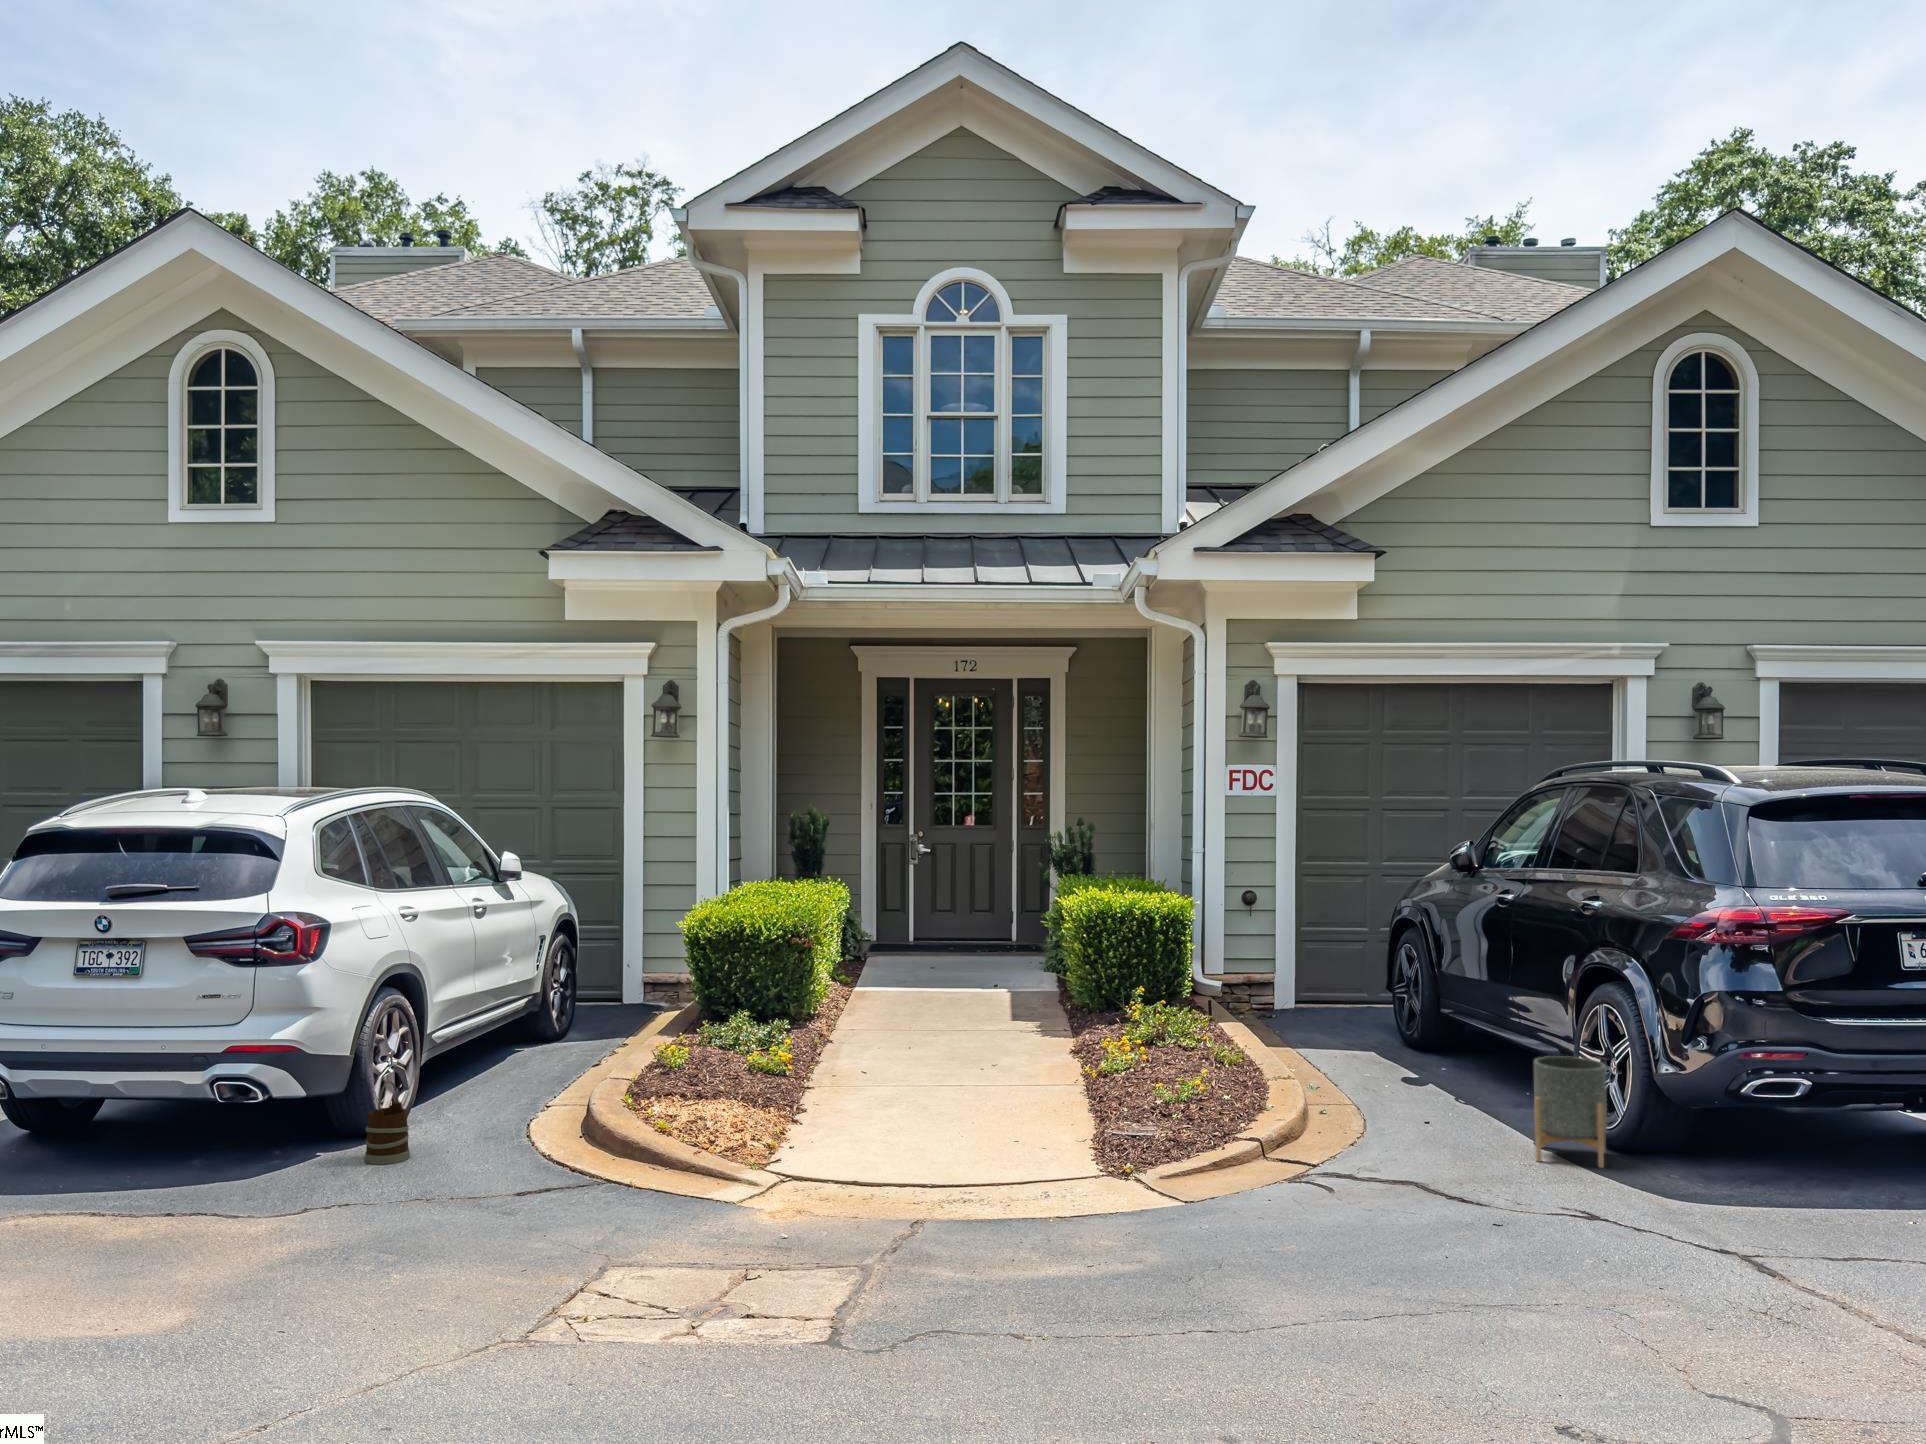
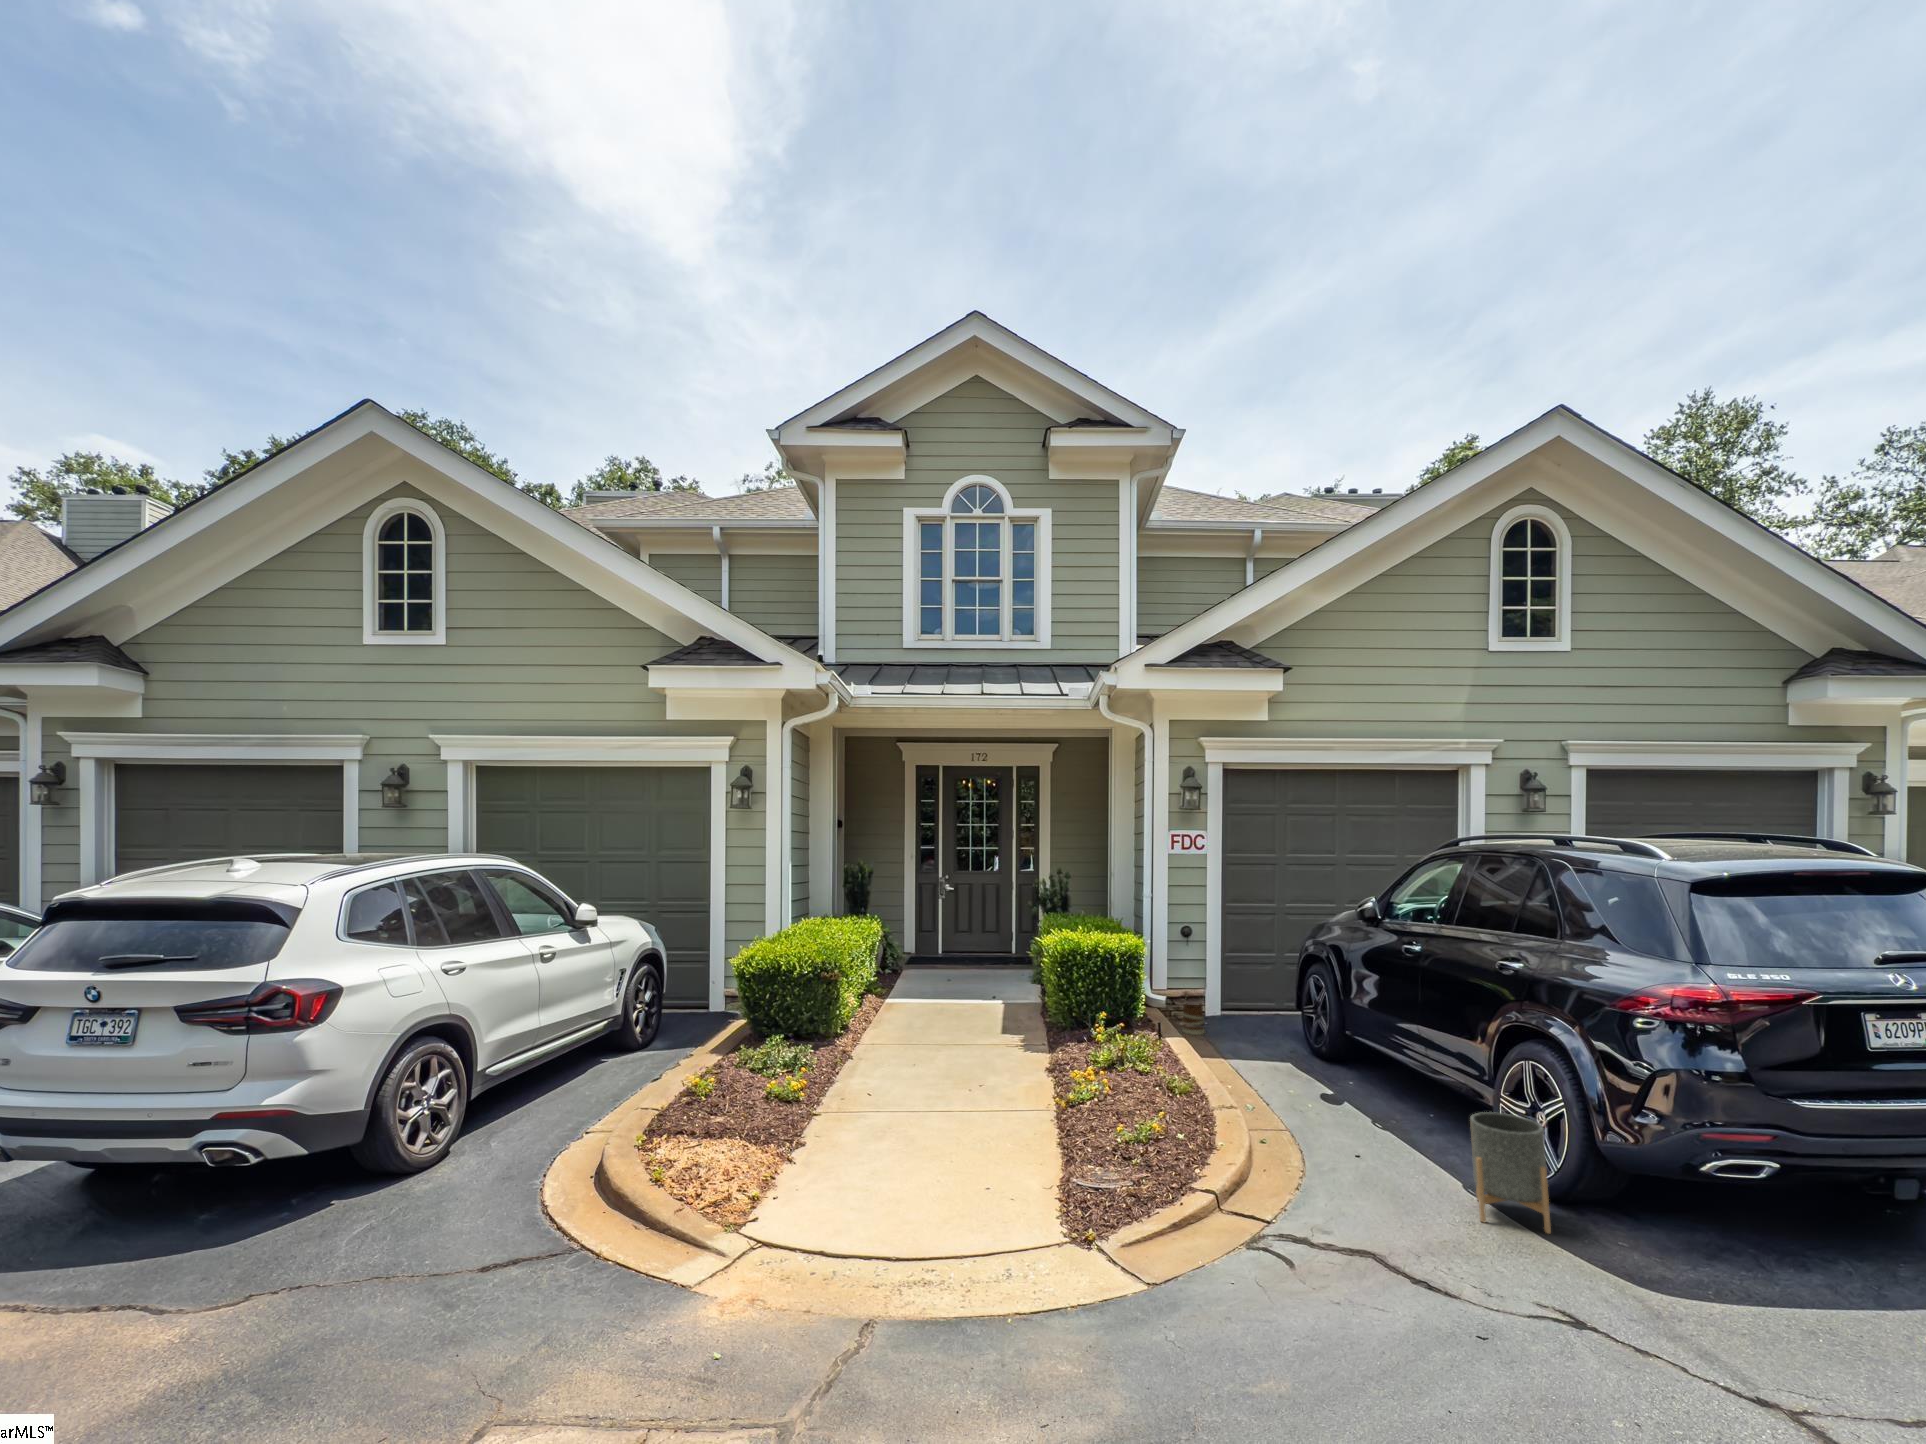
wooden bucket: present [364,1081,410,1164] -> present [1182,990,1205,1035]

